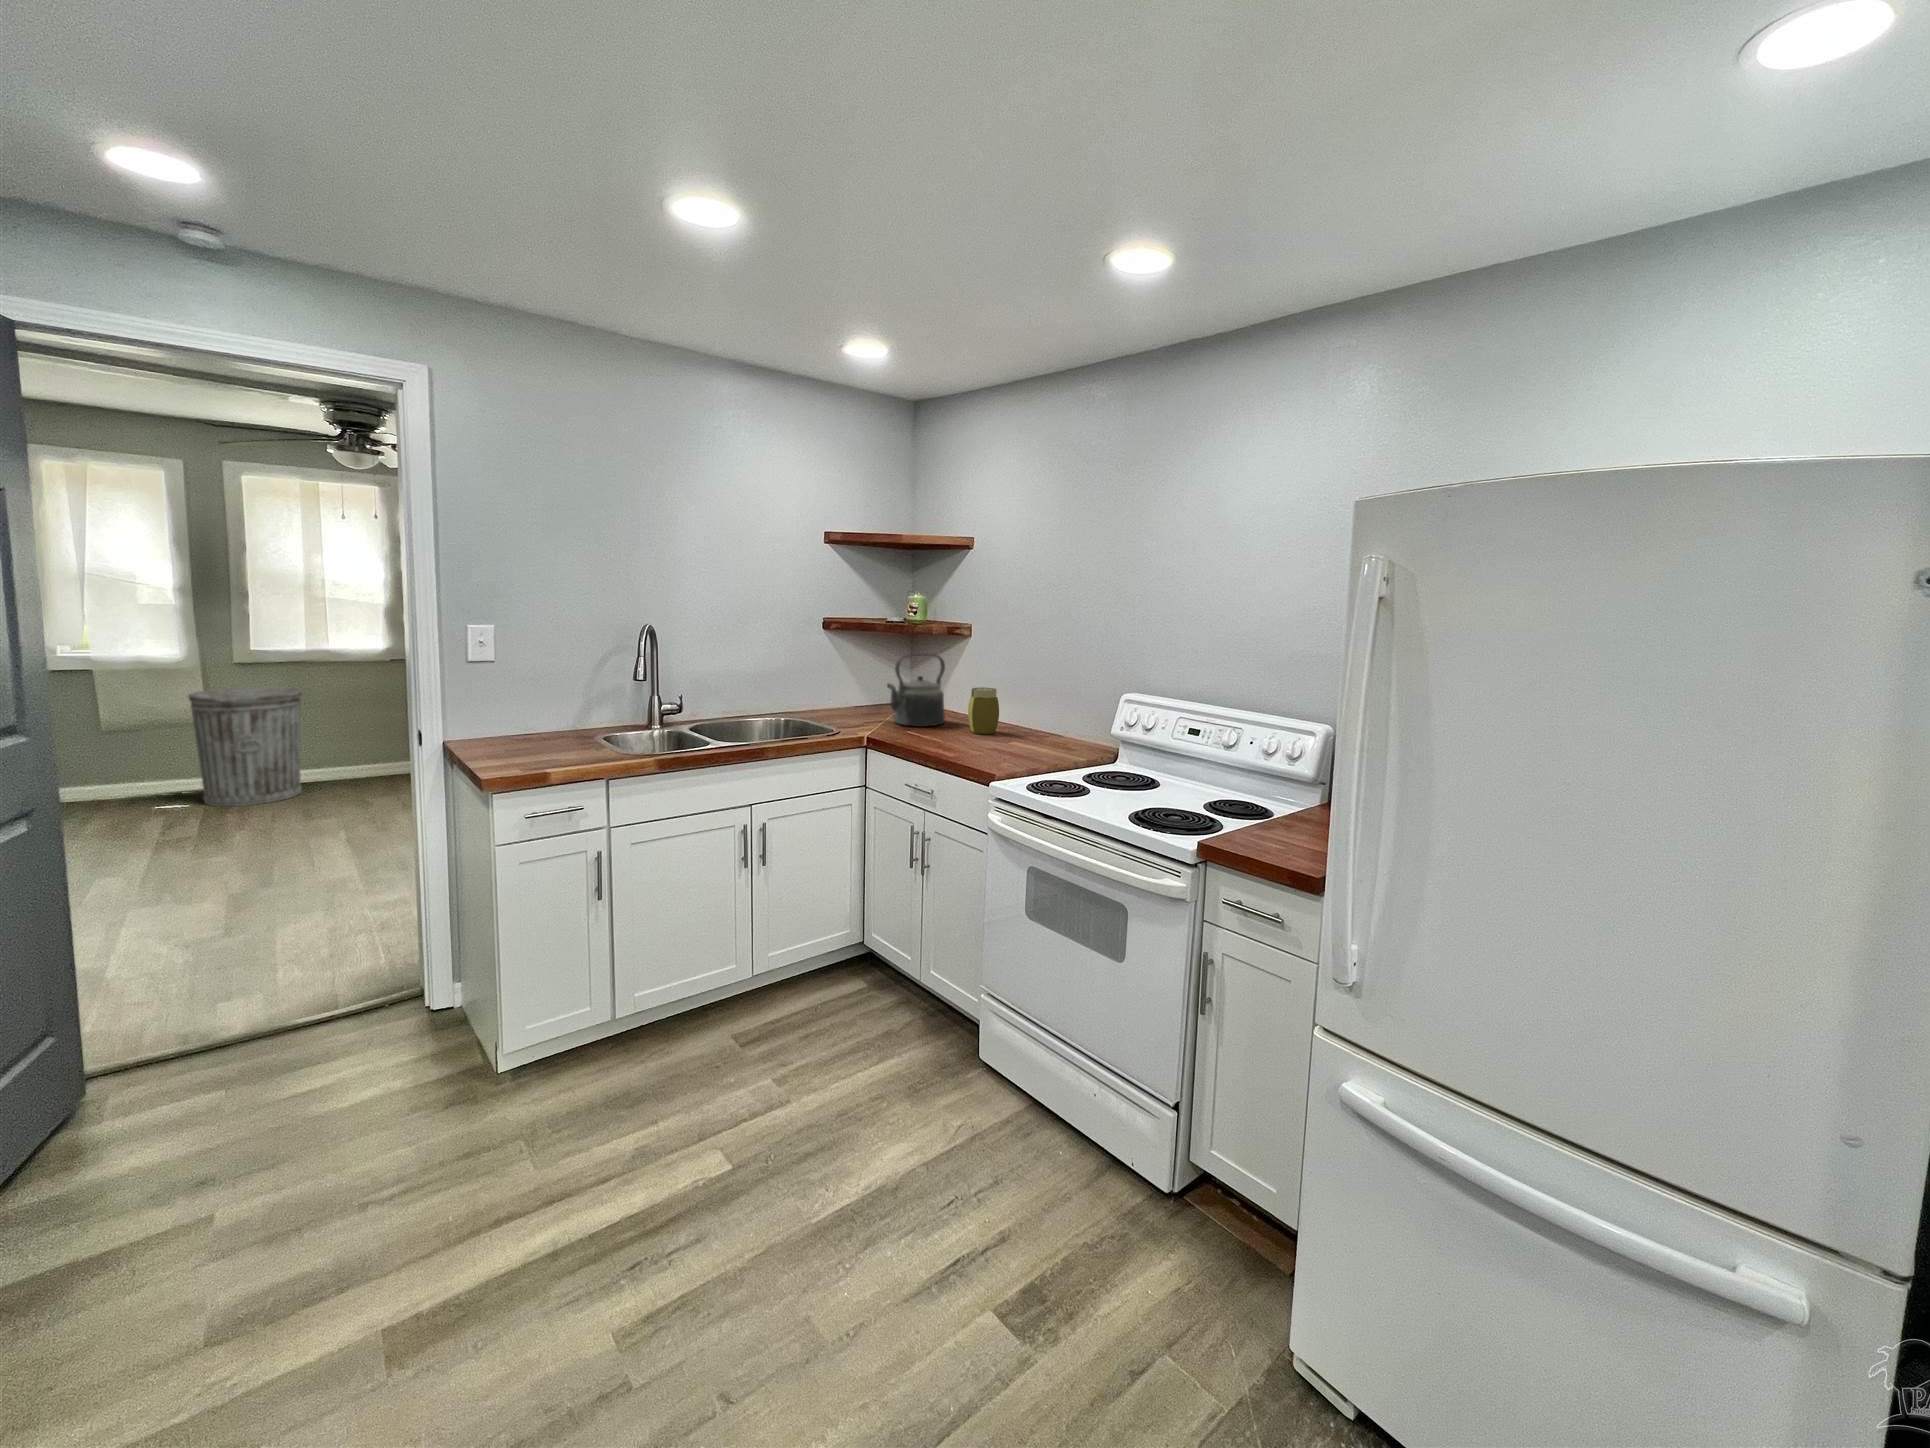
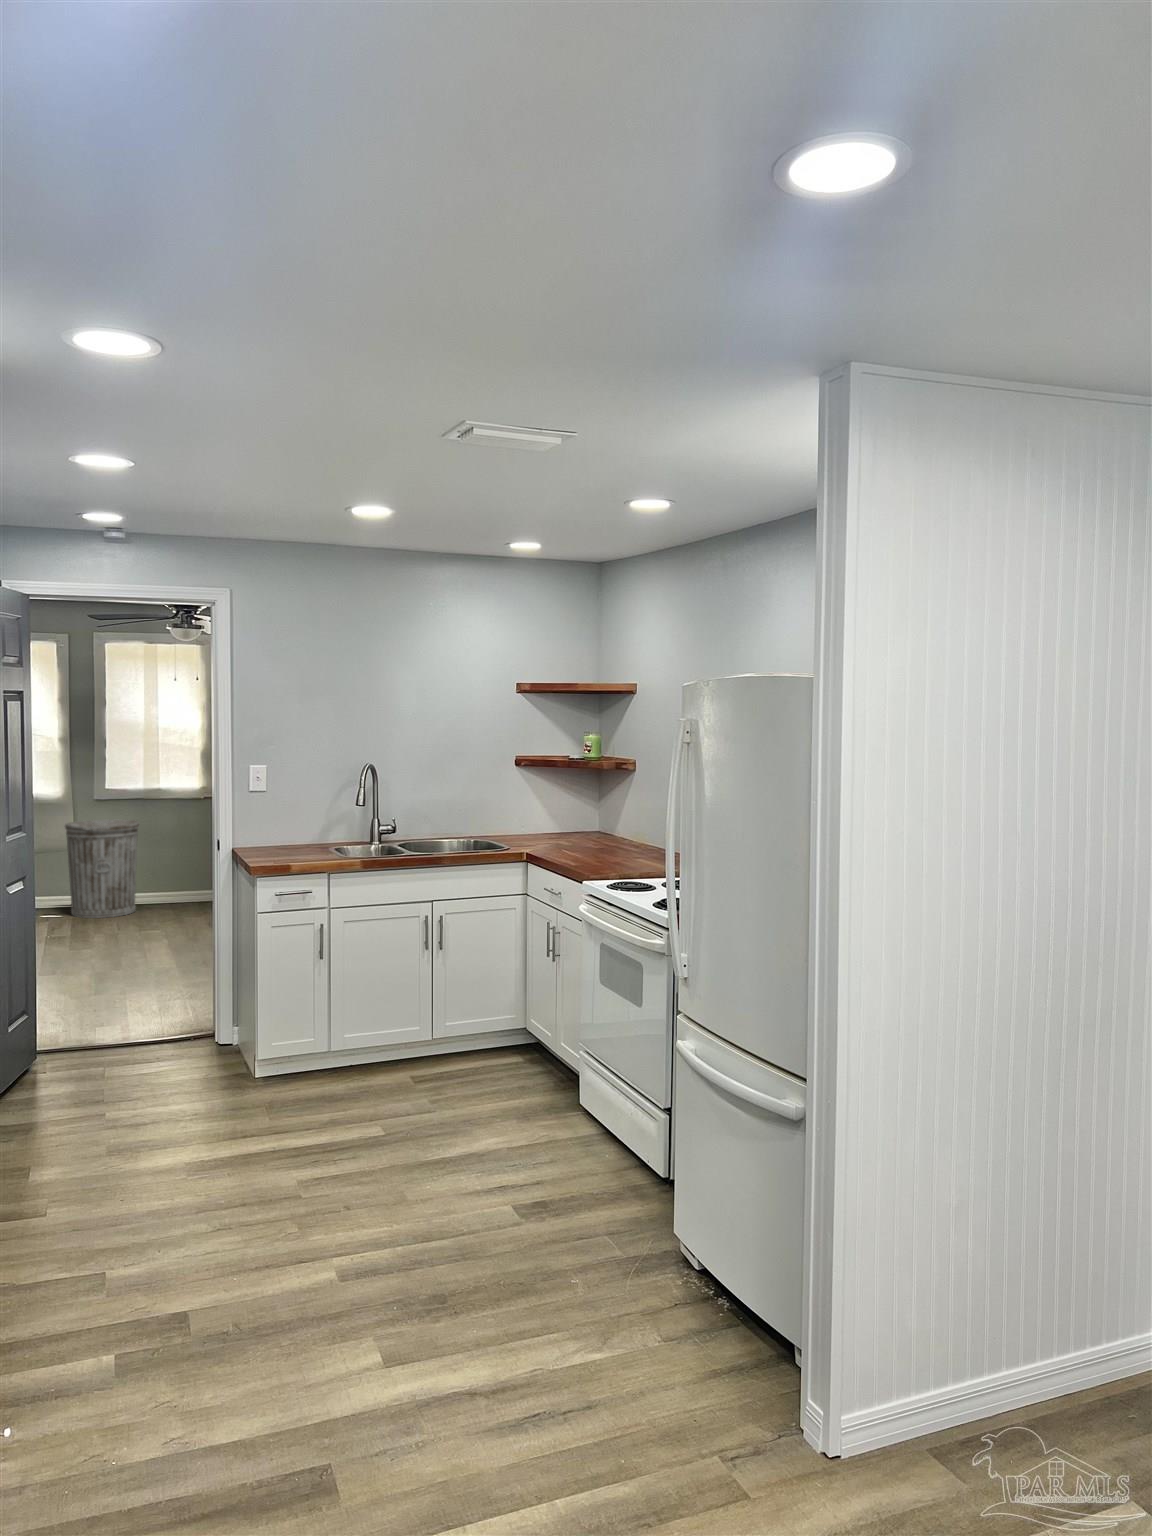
kettle: present [887,654,945,727] -> none [557,785,612,849]
jar: present [968,687,999,734] -> none [622,815,647,856]

